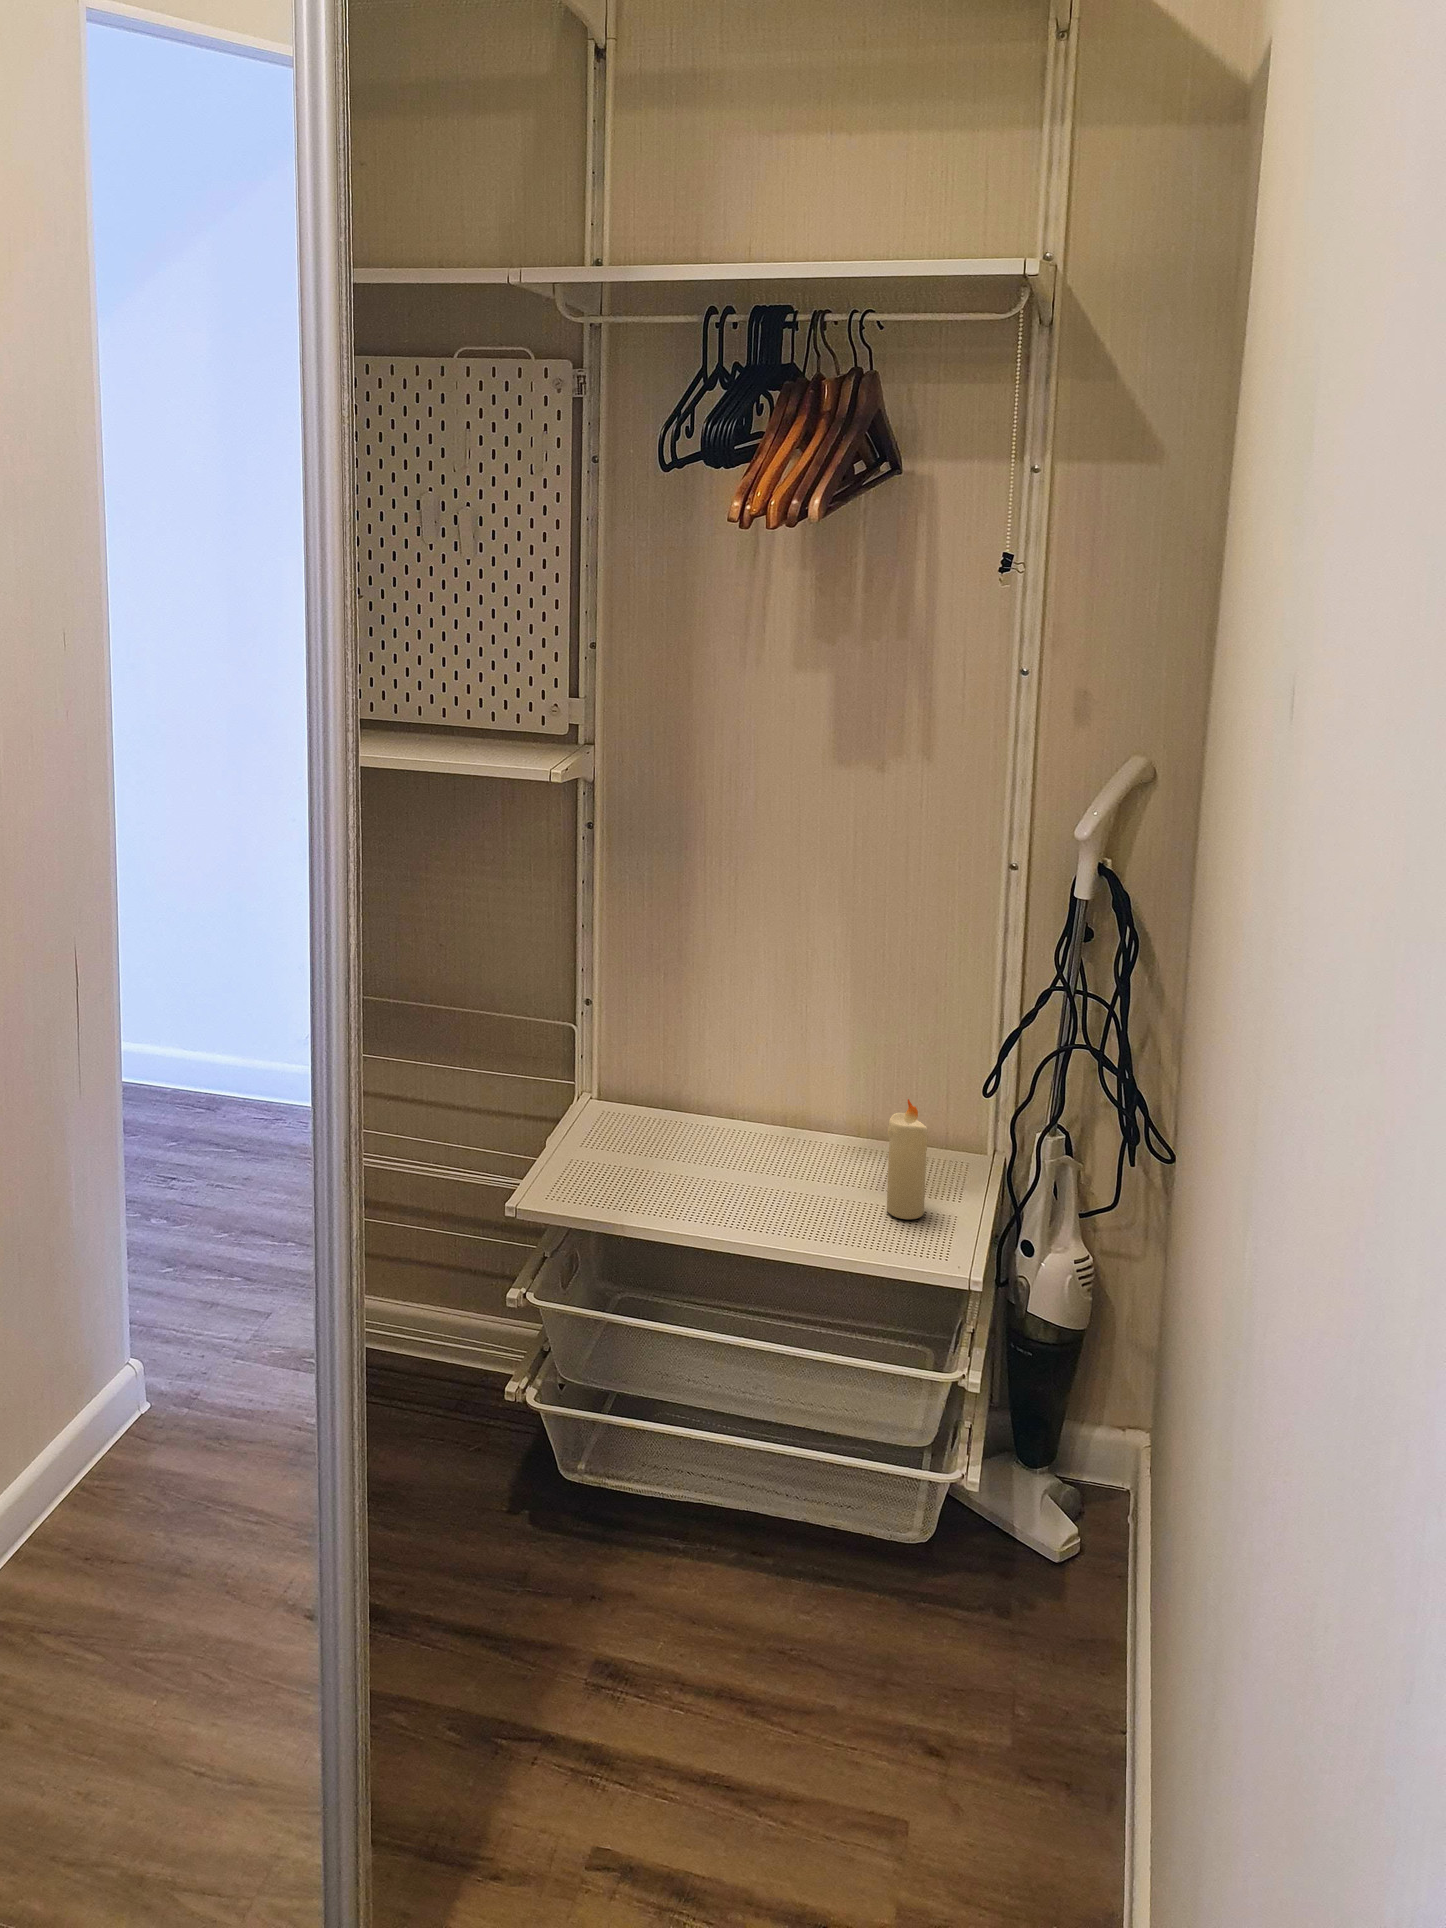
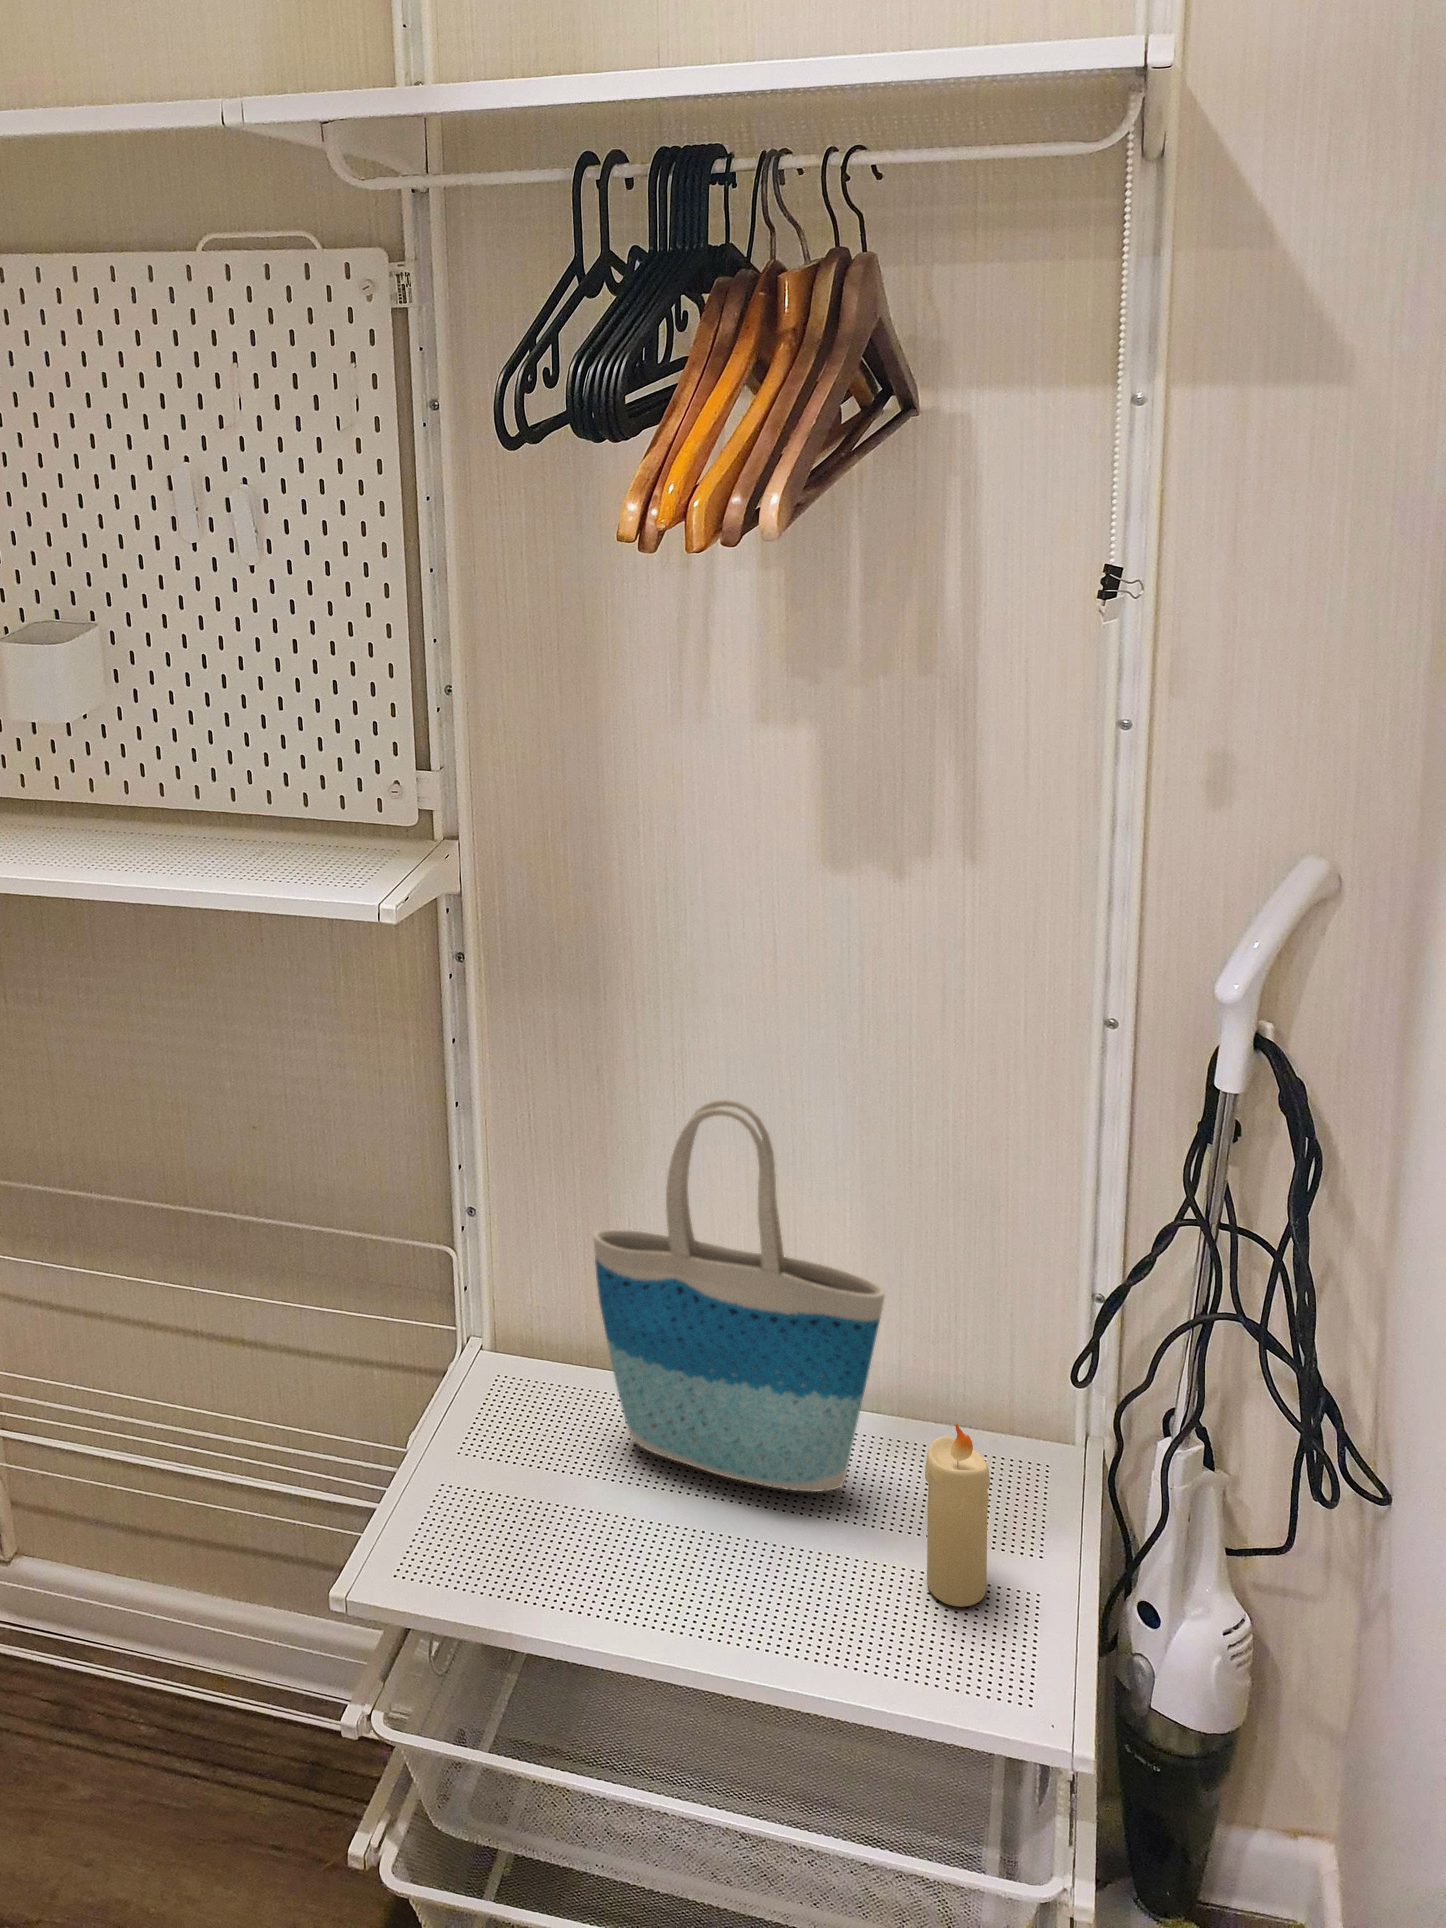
tote bag: none [676,904,866,1168] -> present [593,1099,885,1492]

